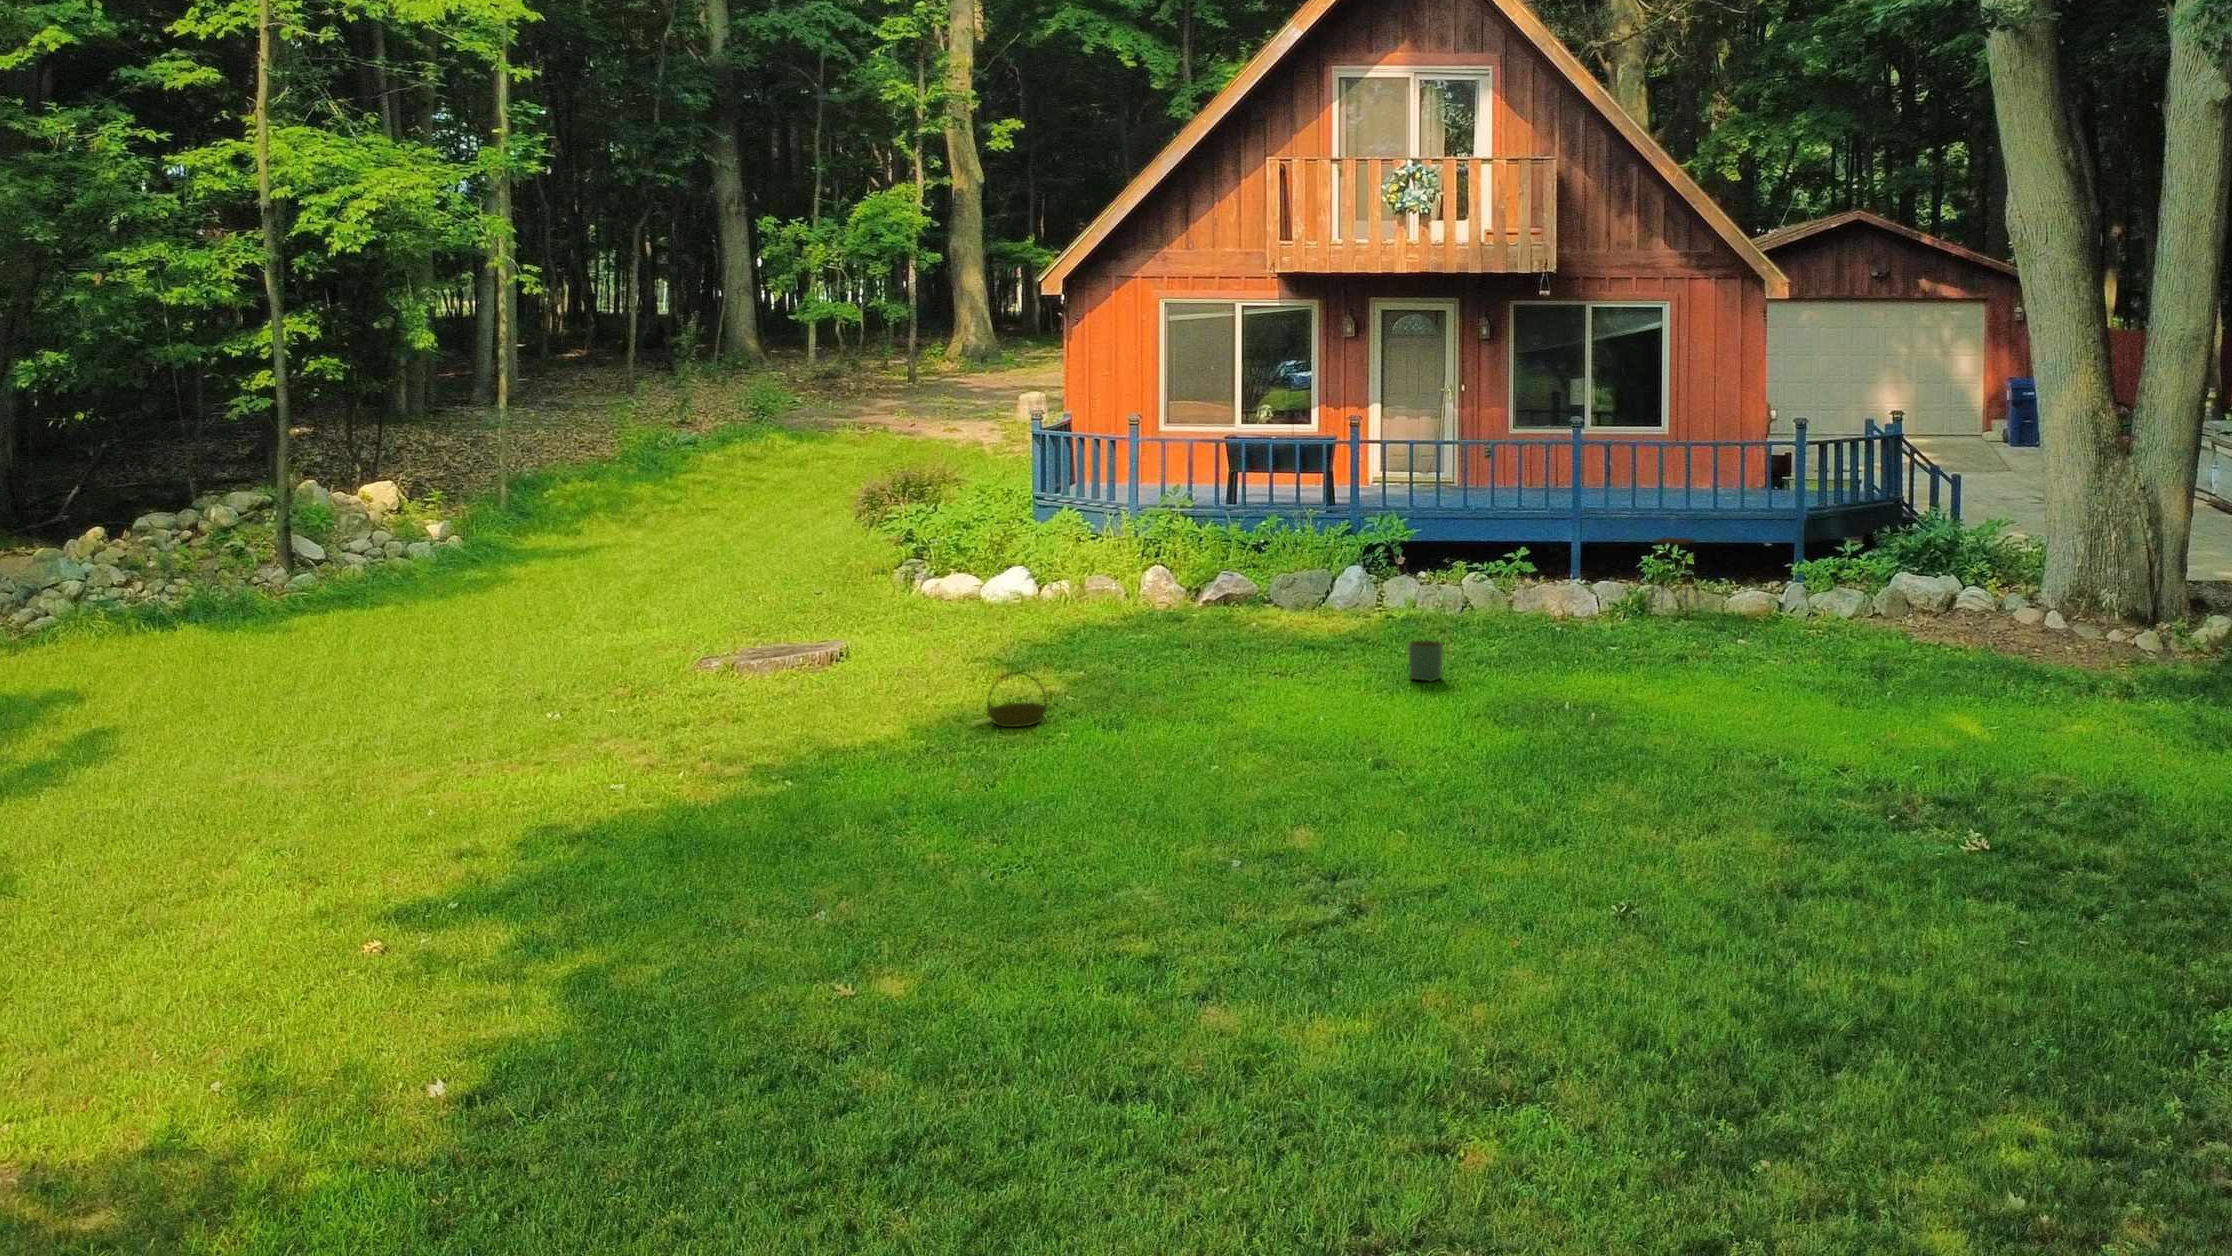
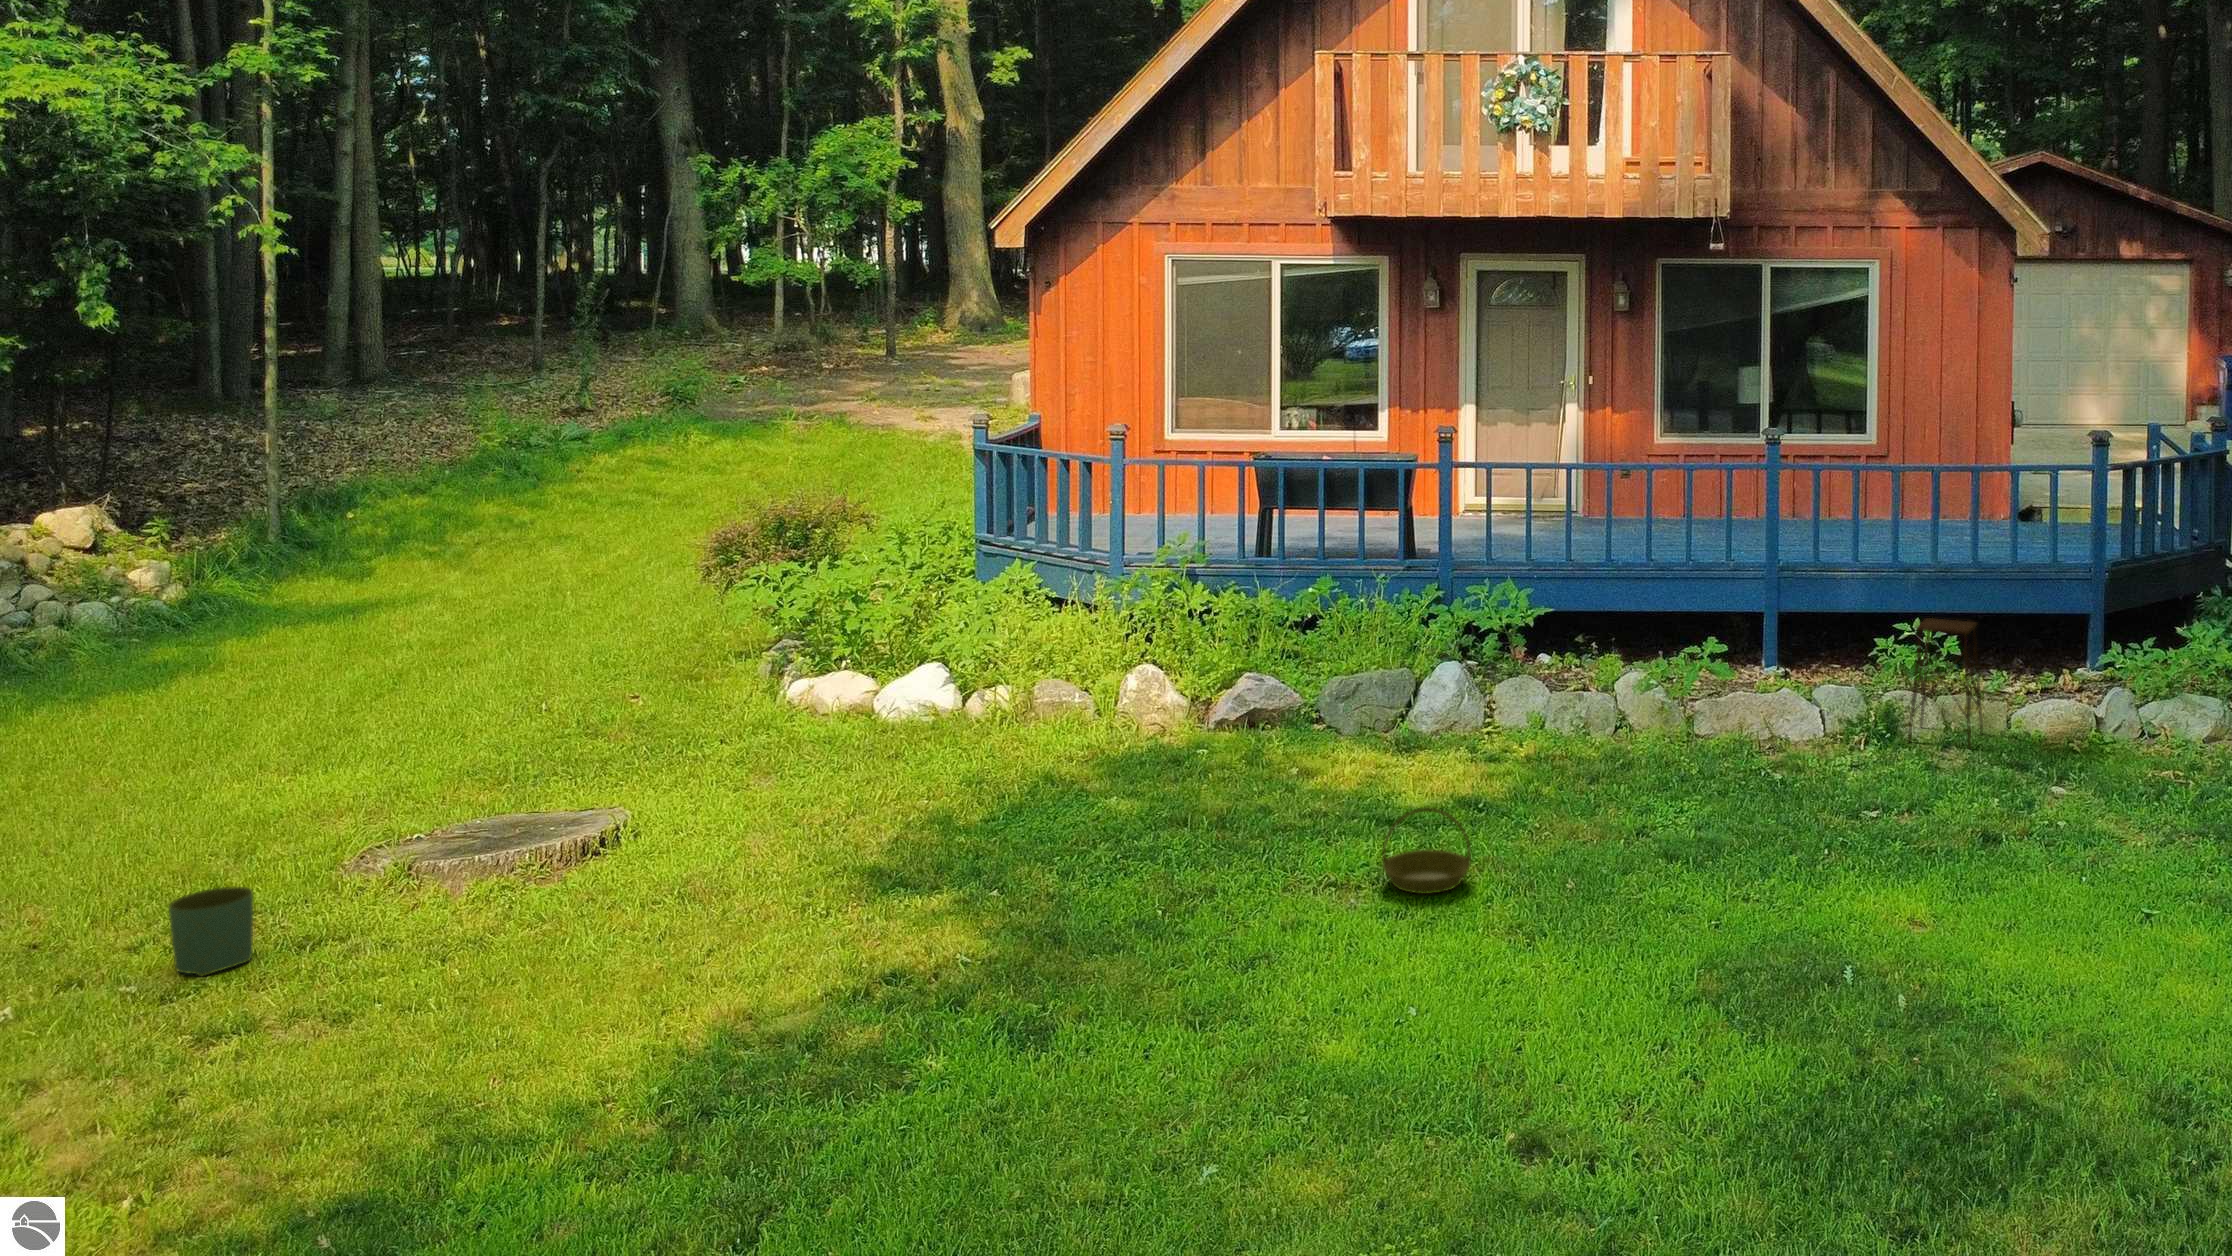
planter: present [1409,640,1443,682] -> present [169,887,253,976]
basket: present [987,672,1048,727] -> present [1382,807,1471,894]

